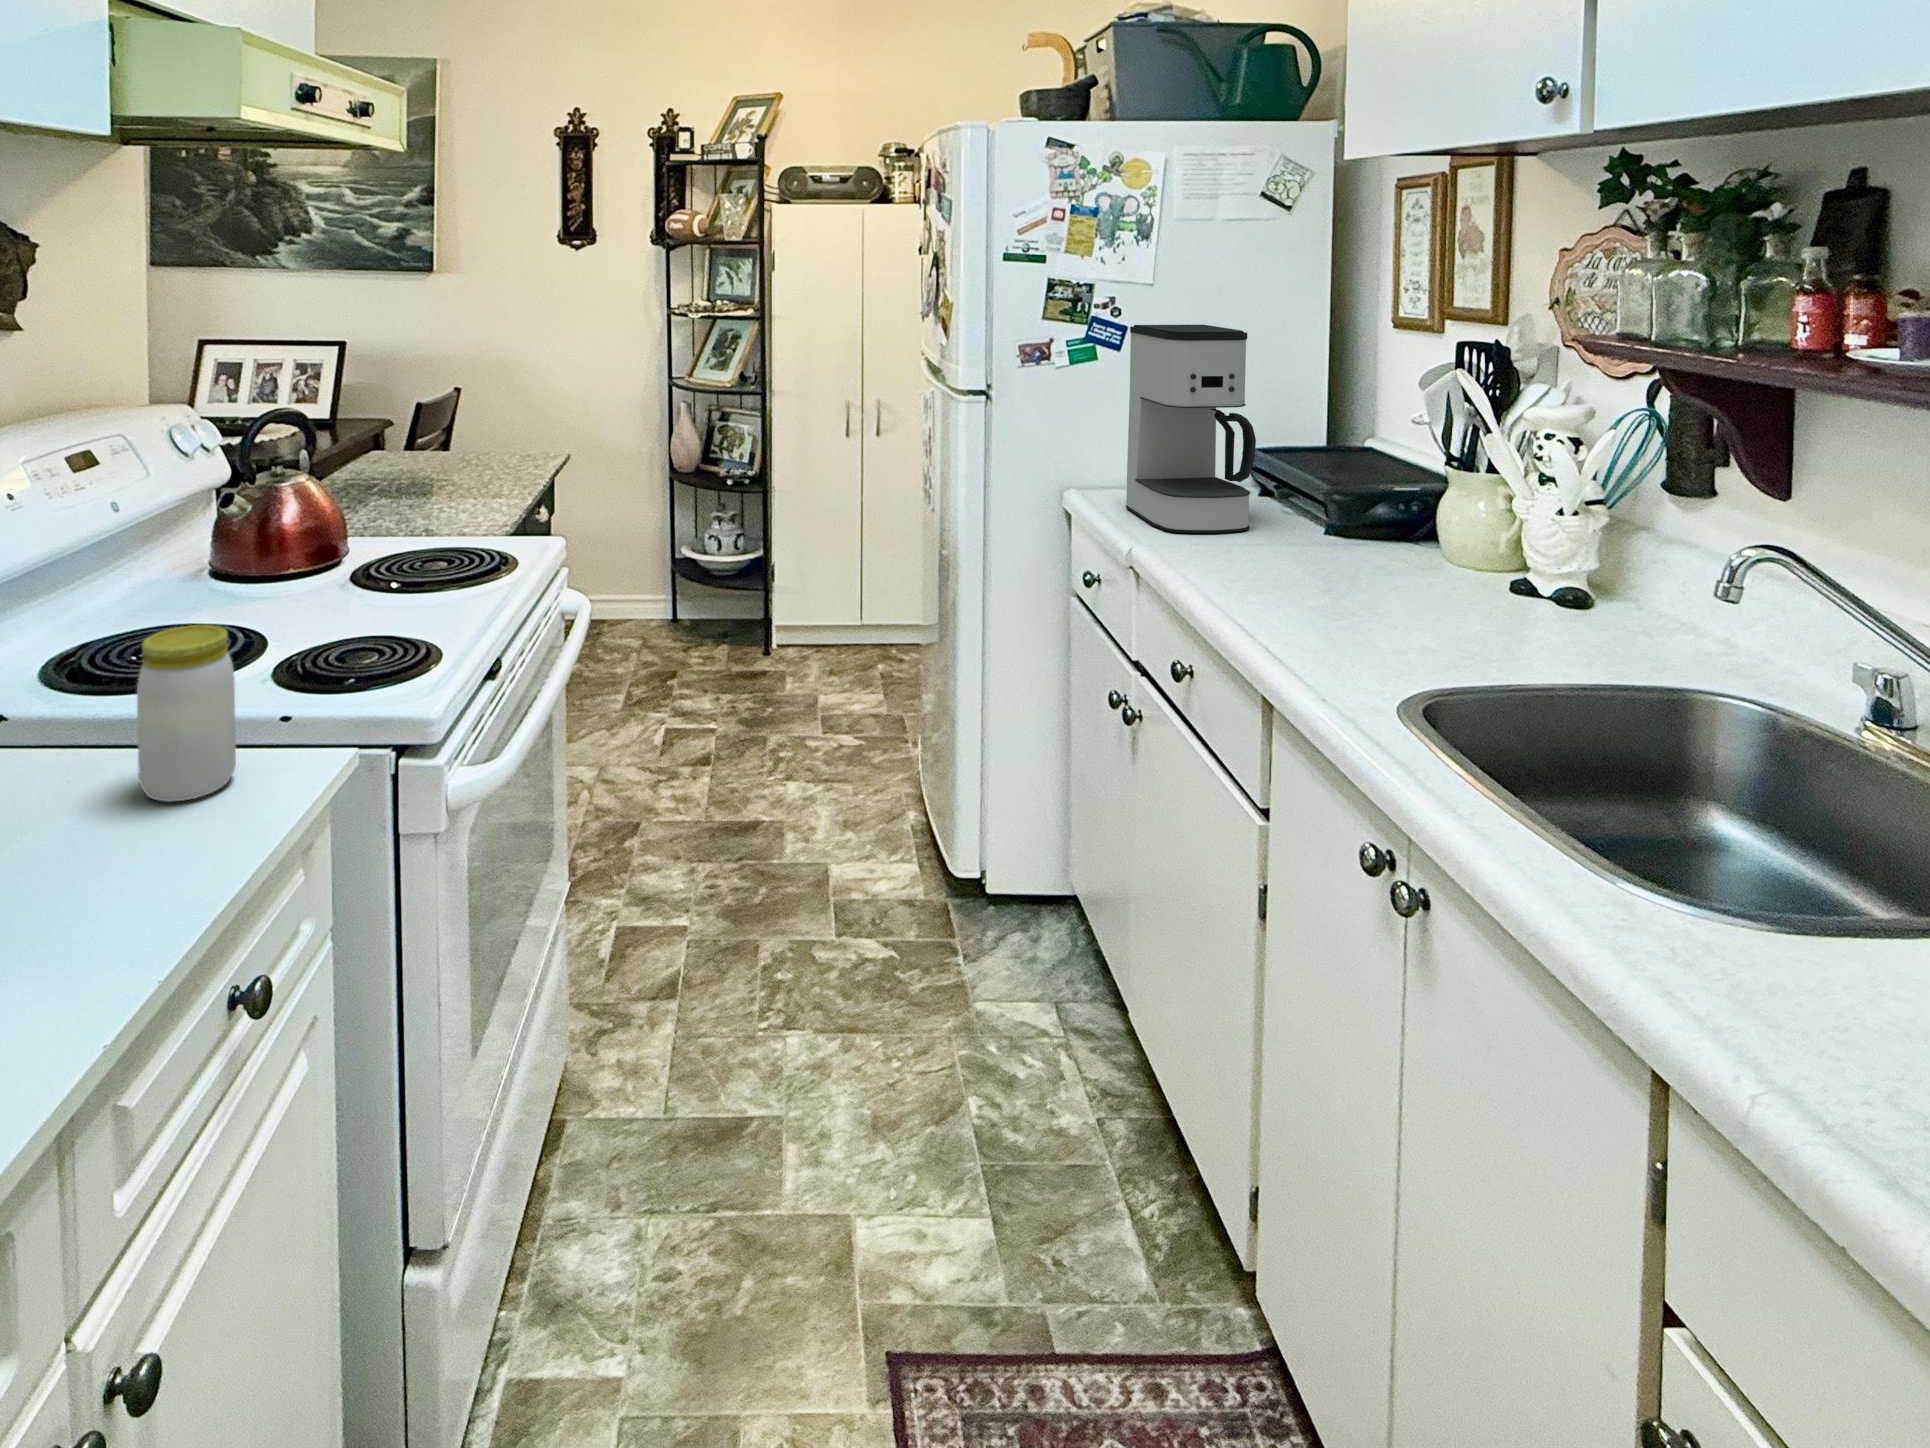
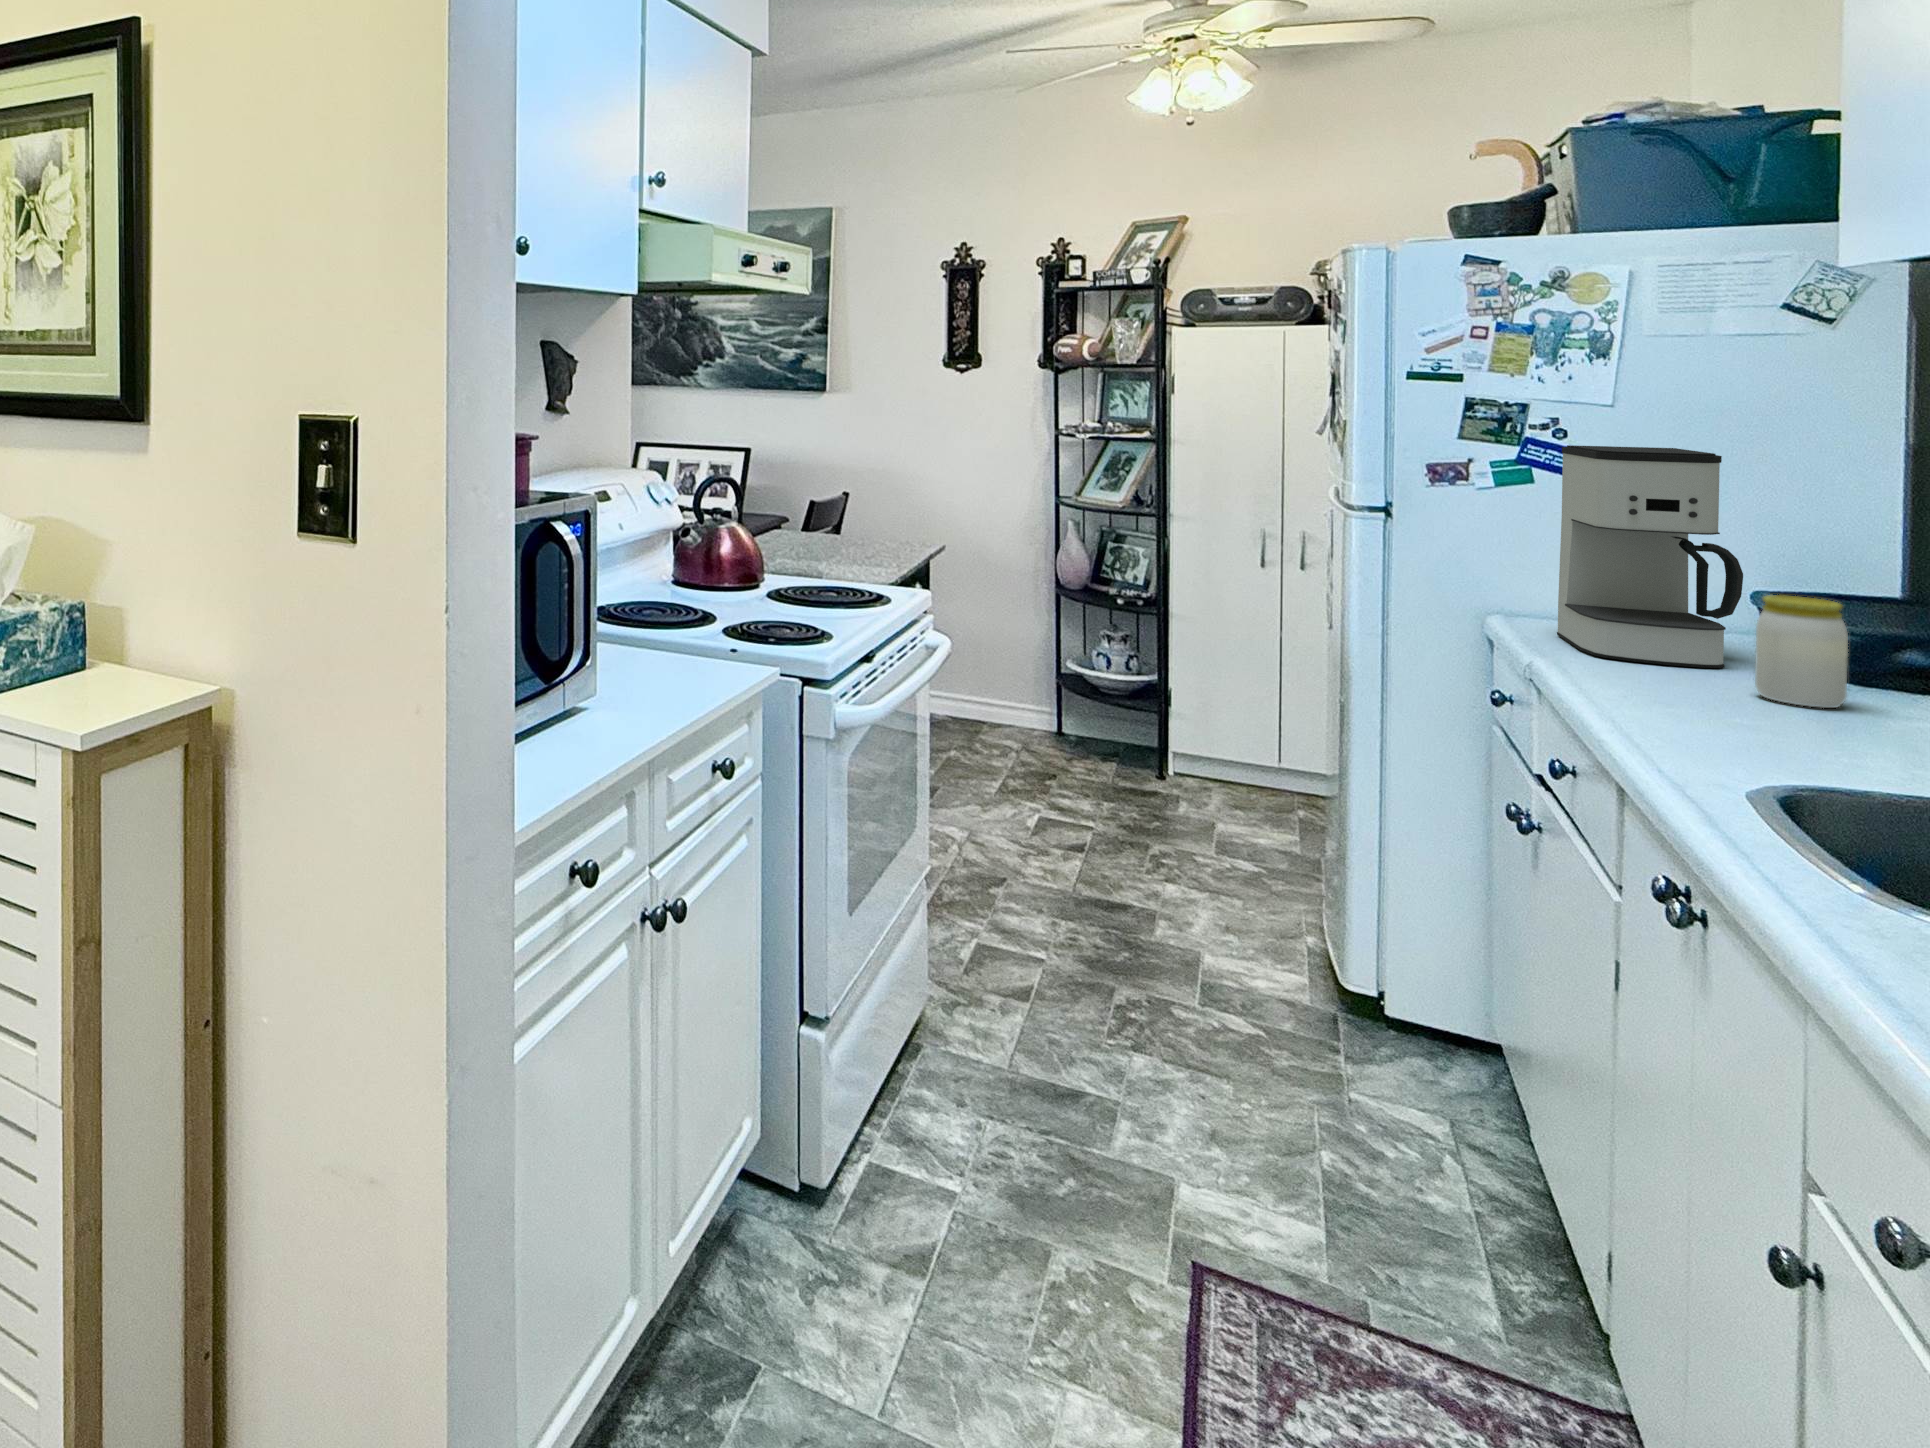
jar: present [137,625,236,802] -> present [1755,595,1848,708]

